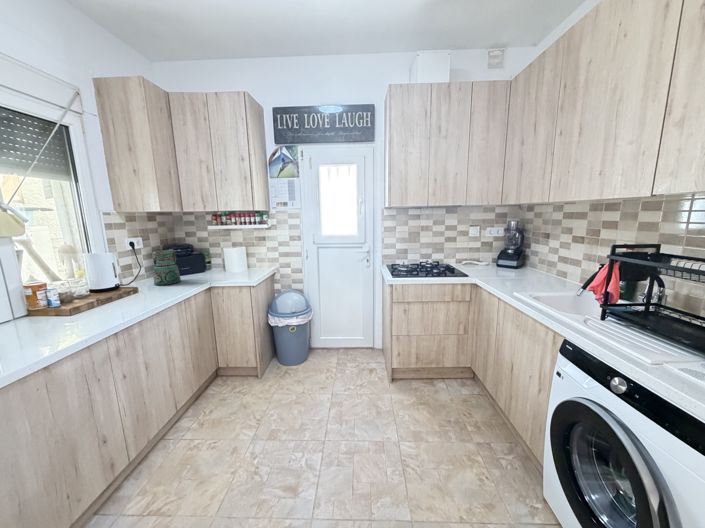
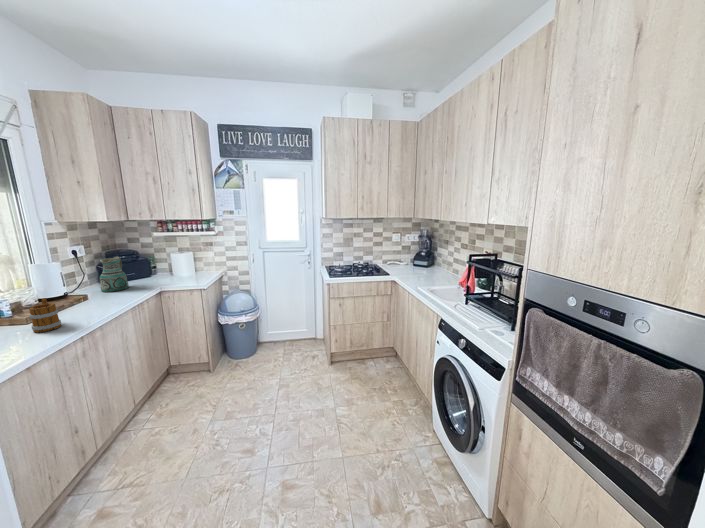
mug: none [65,289,99,326] -> present [29,298,61,333]

